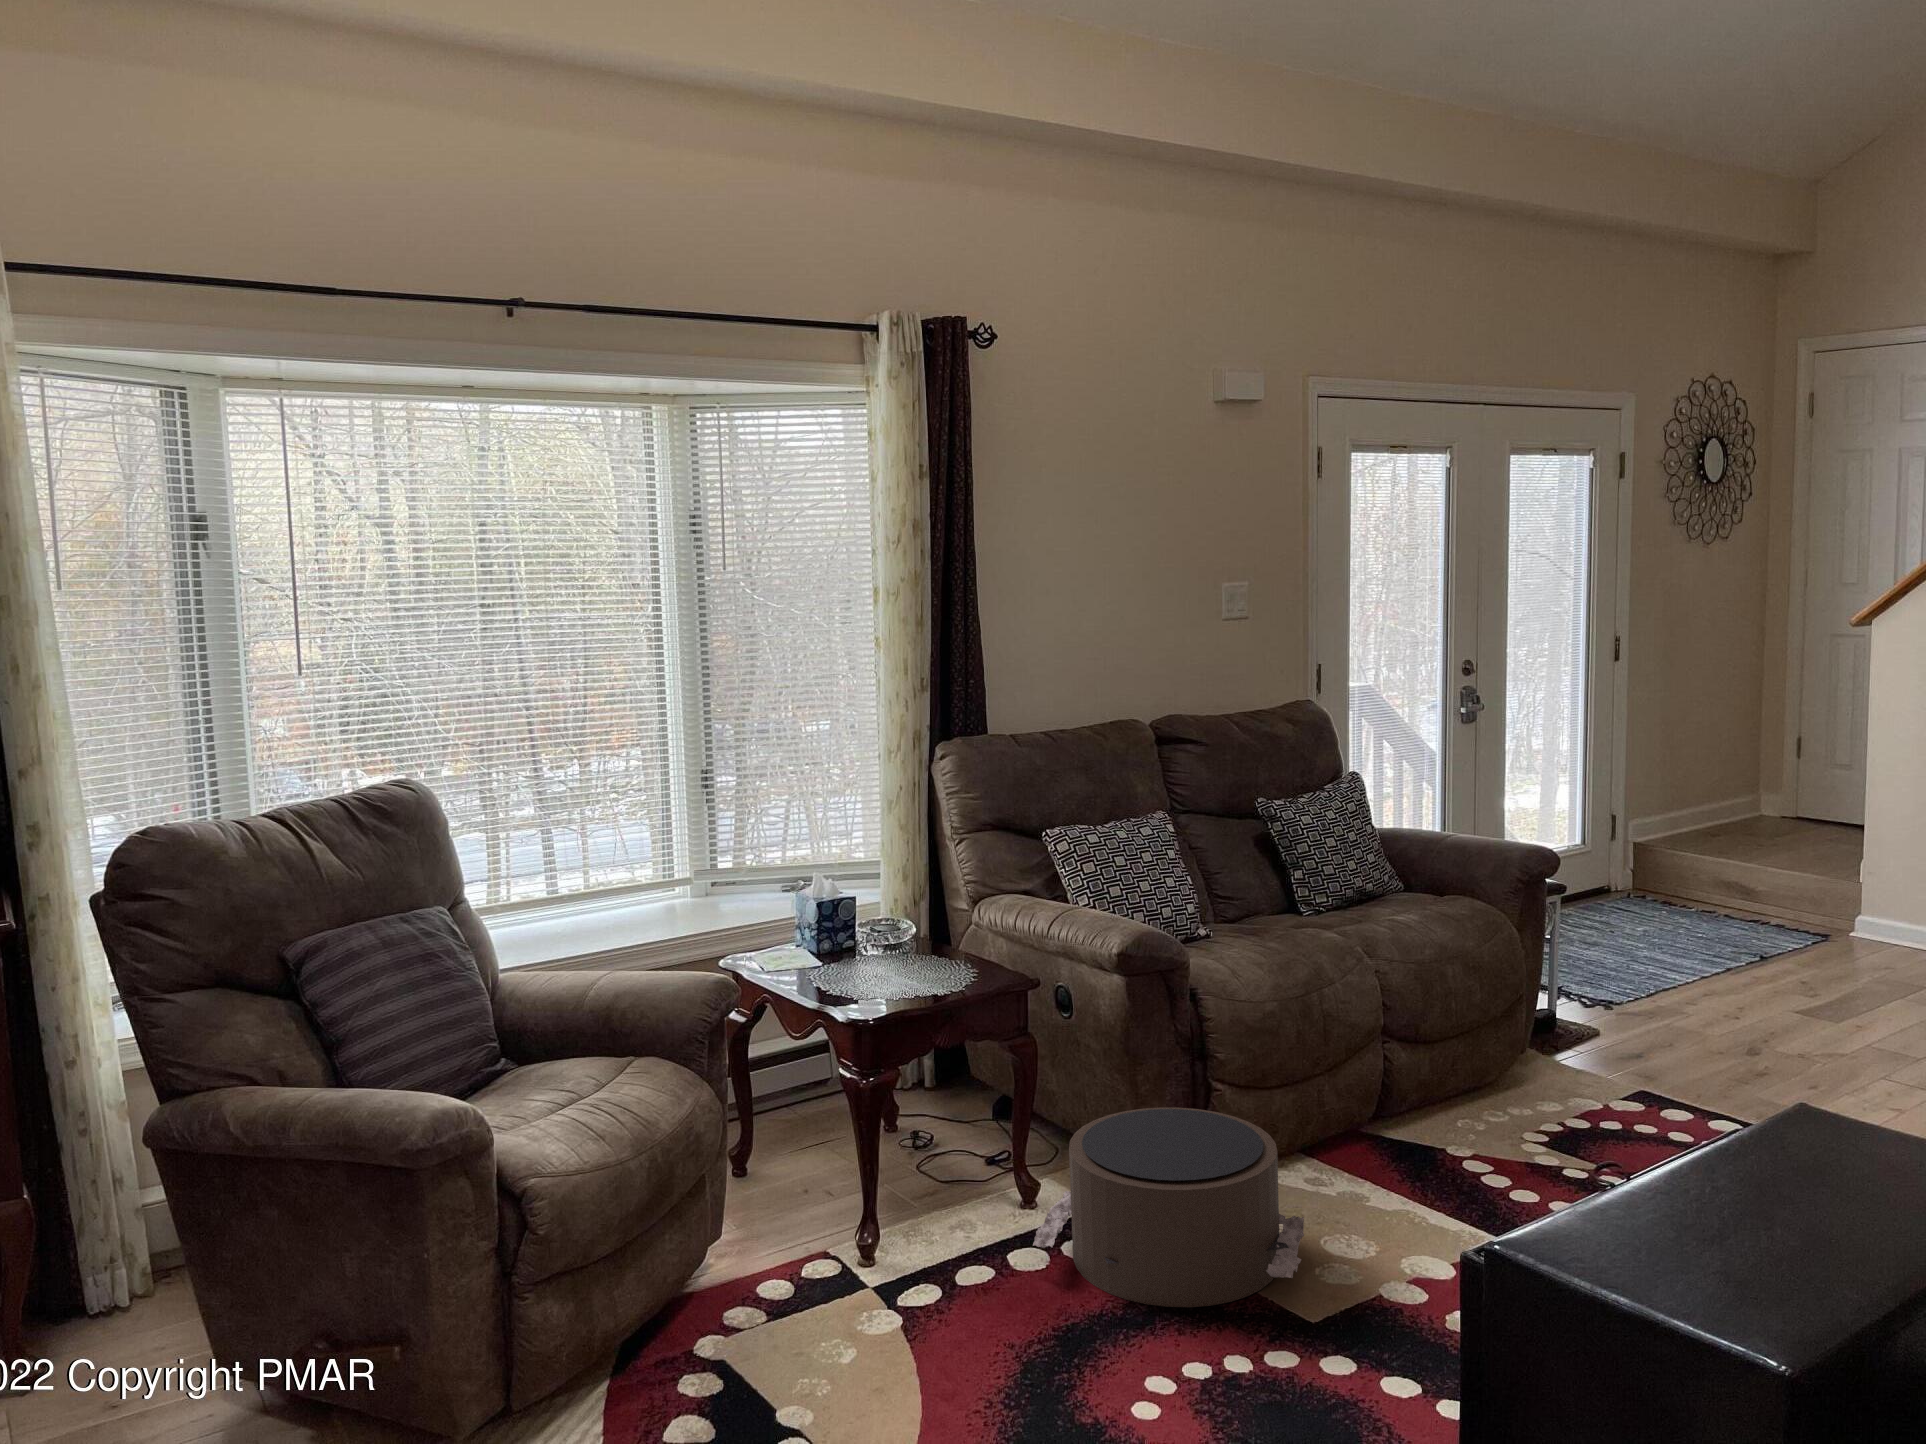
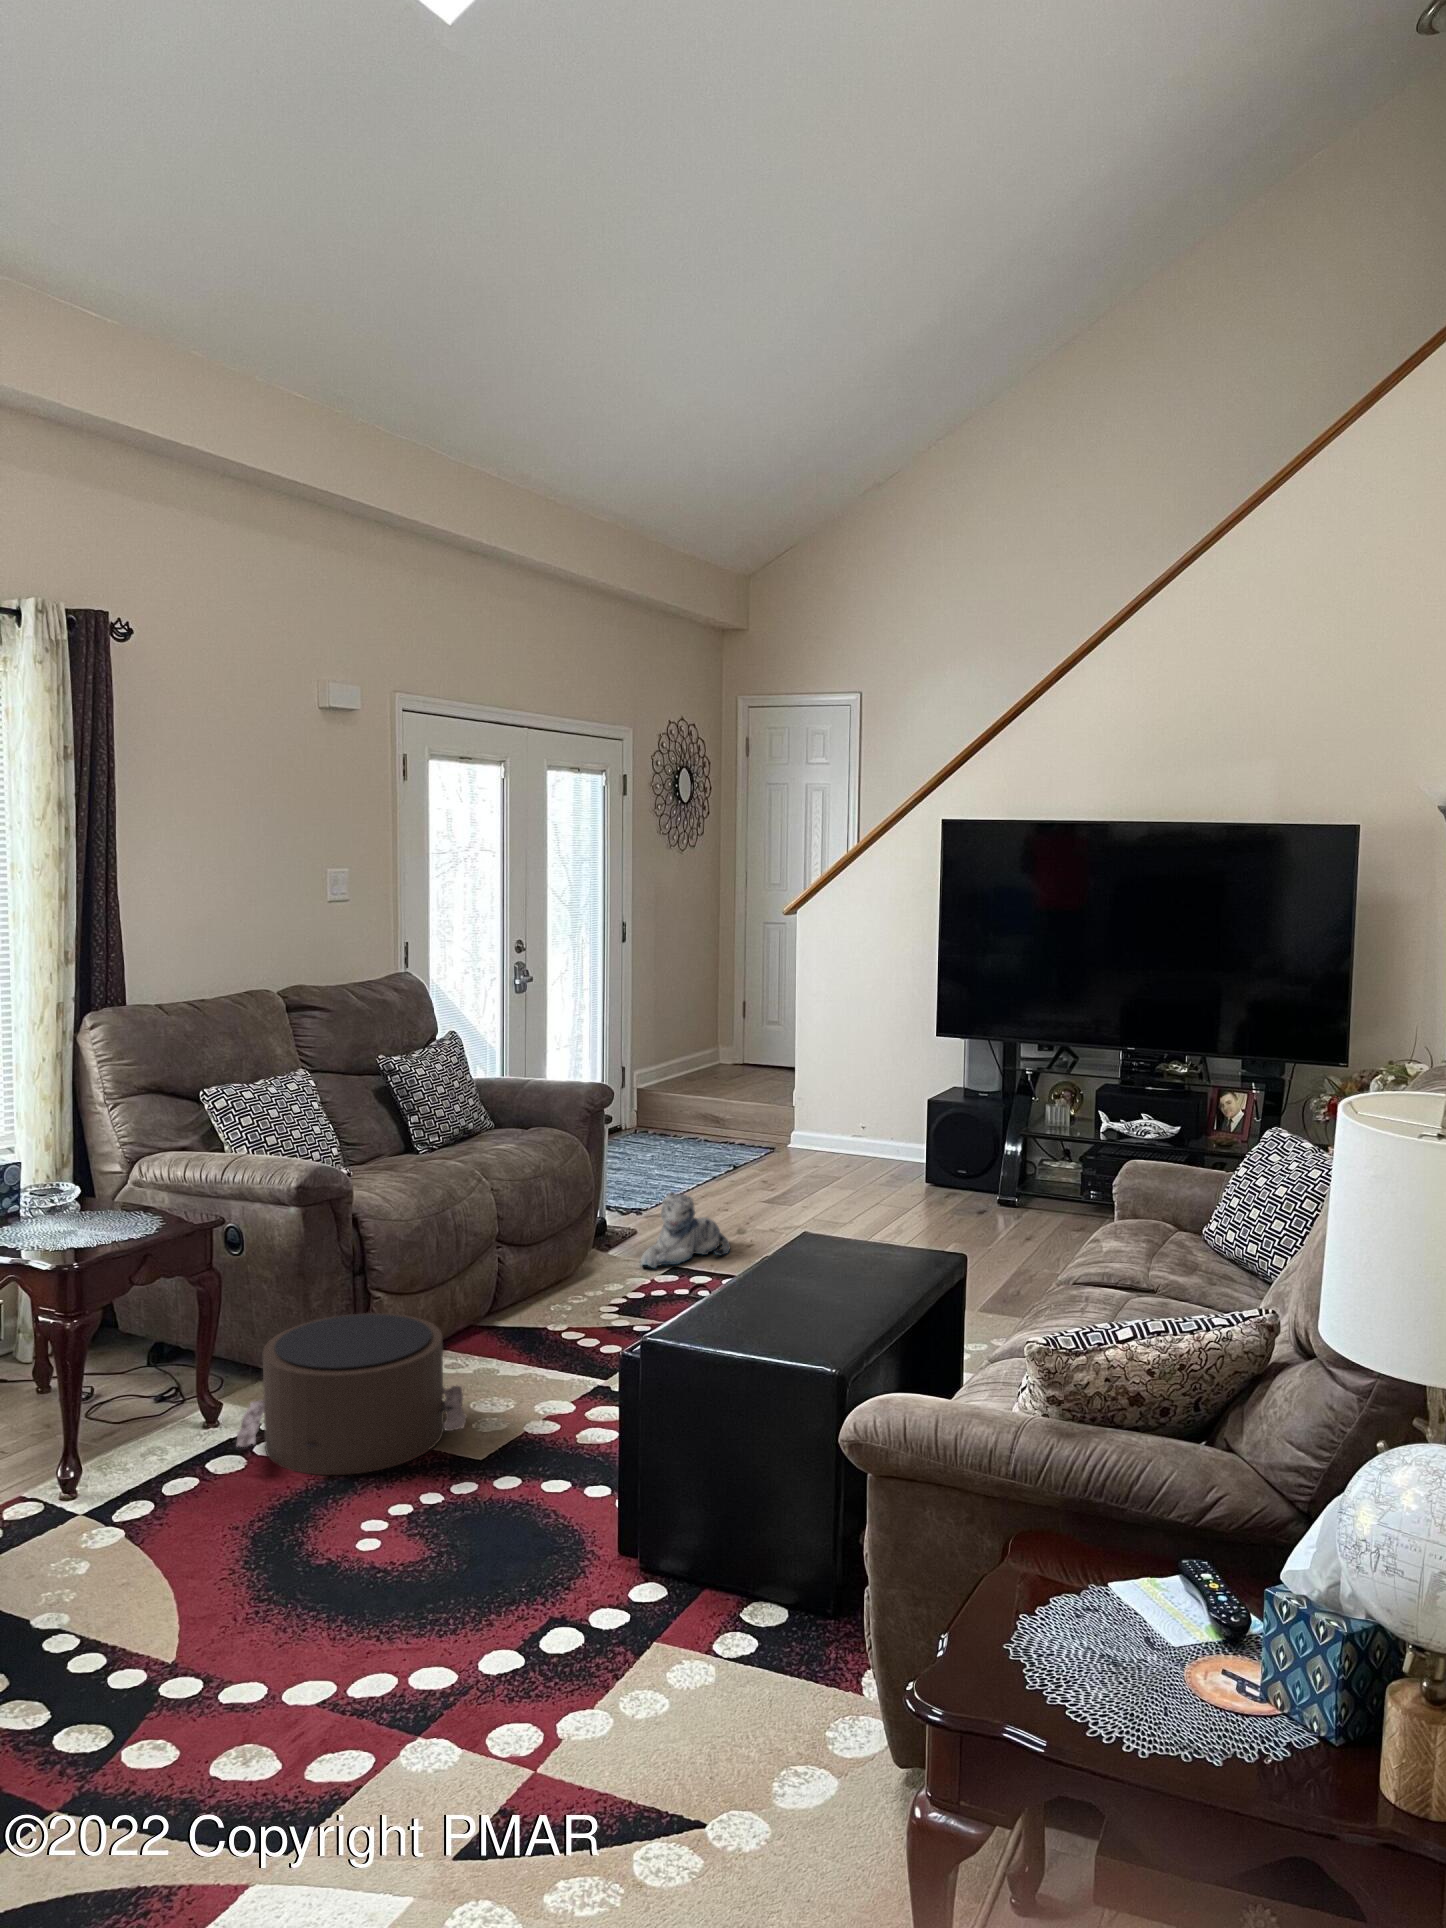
plush toy: none [1590,992,1727,1090] -> present [640,1192,730,1268]

